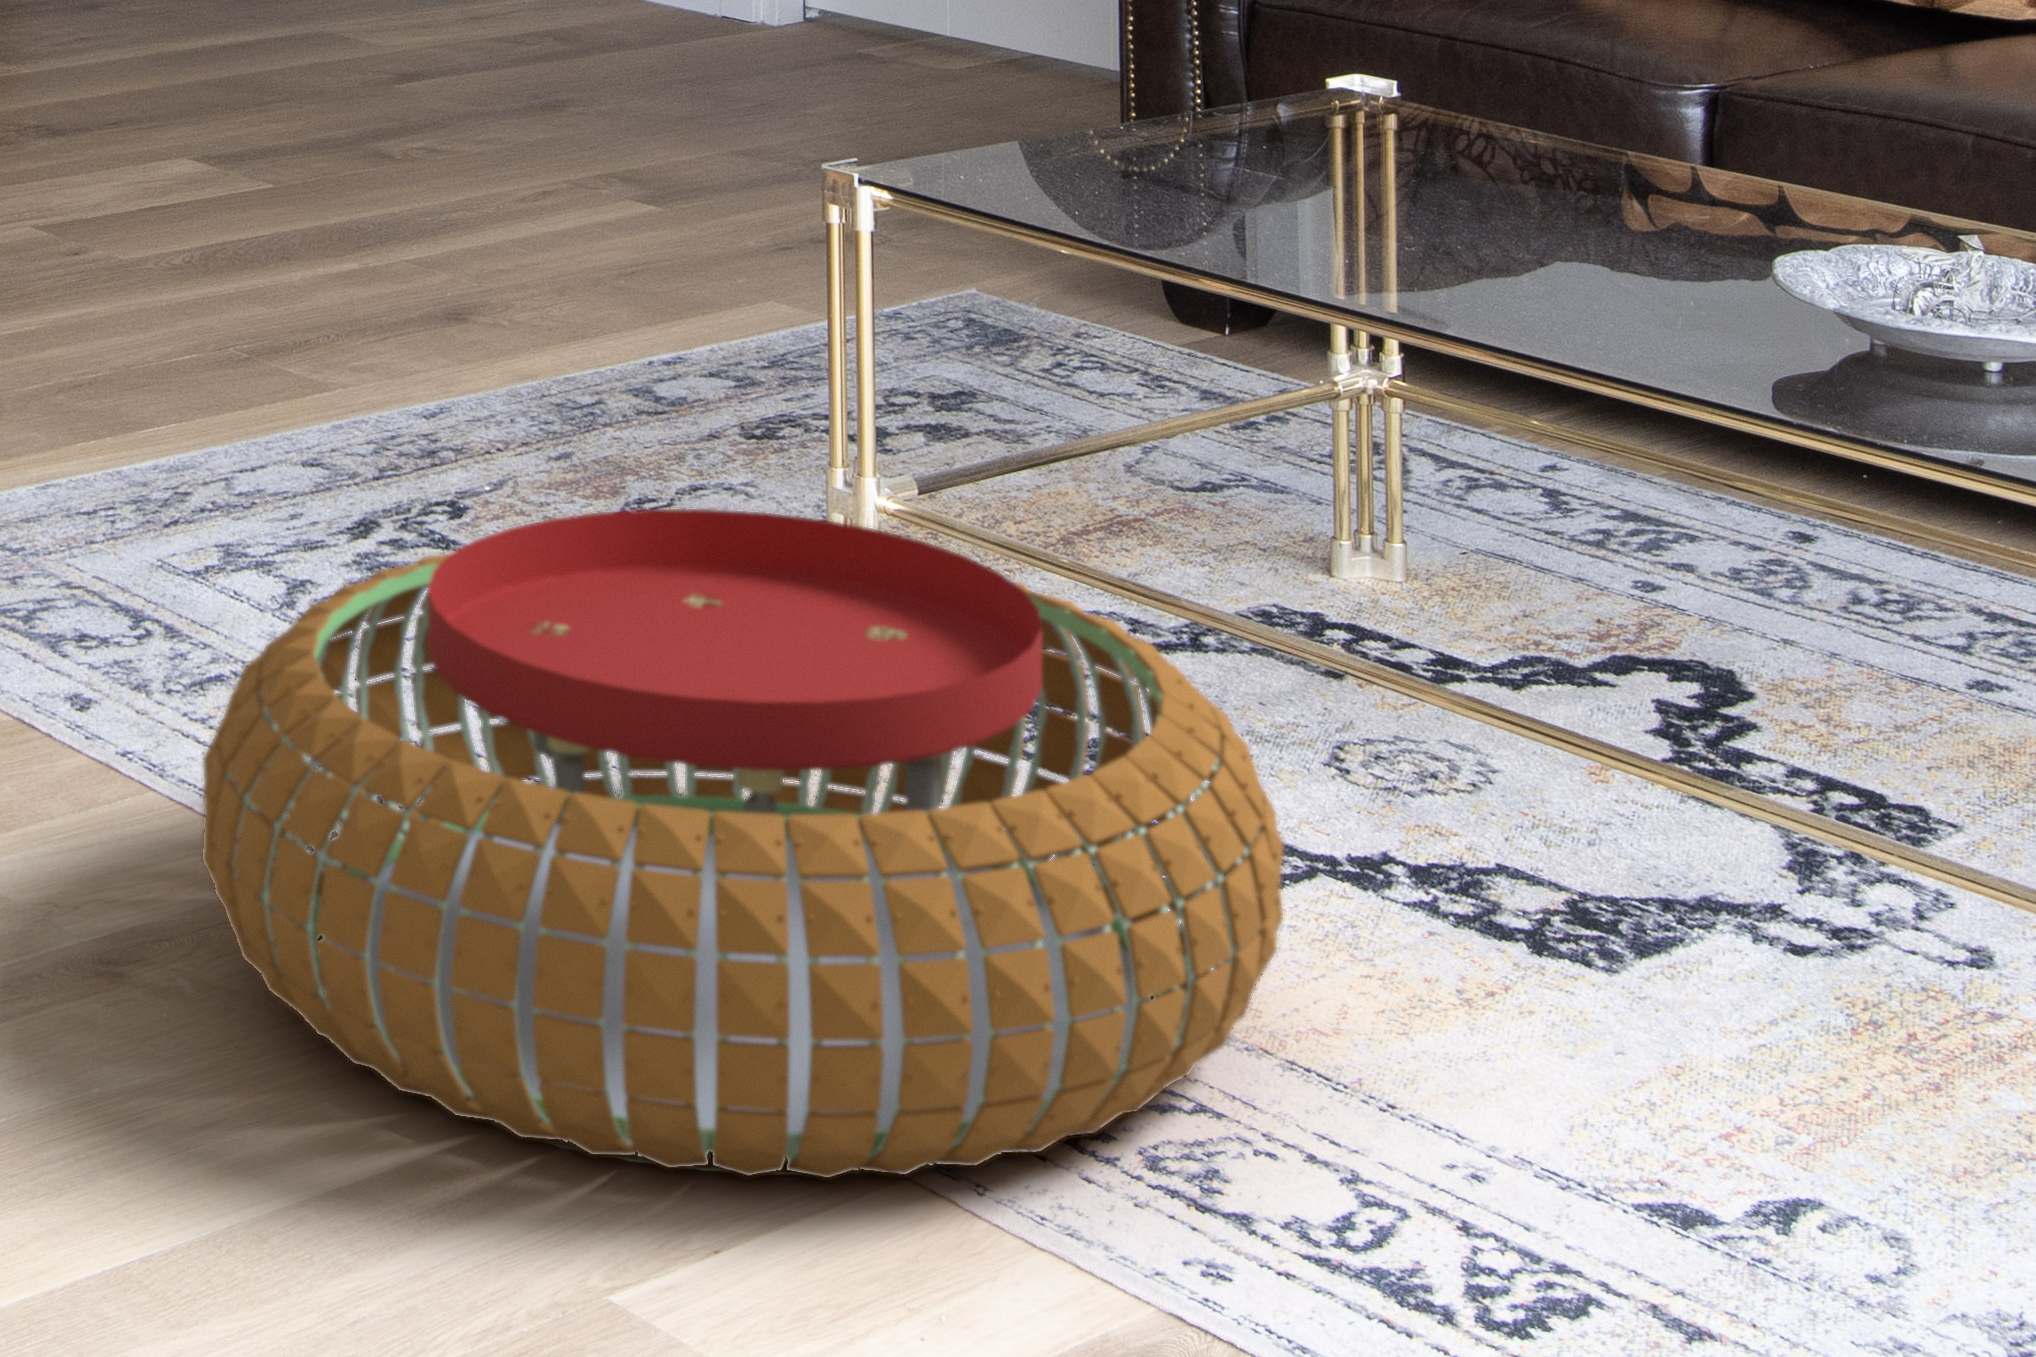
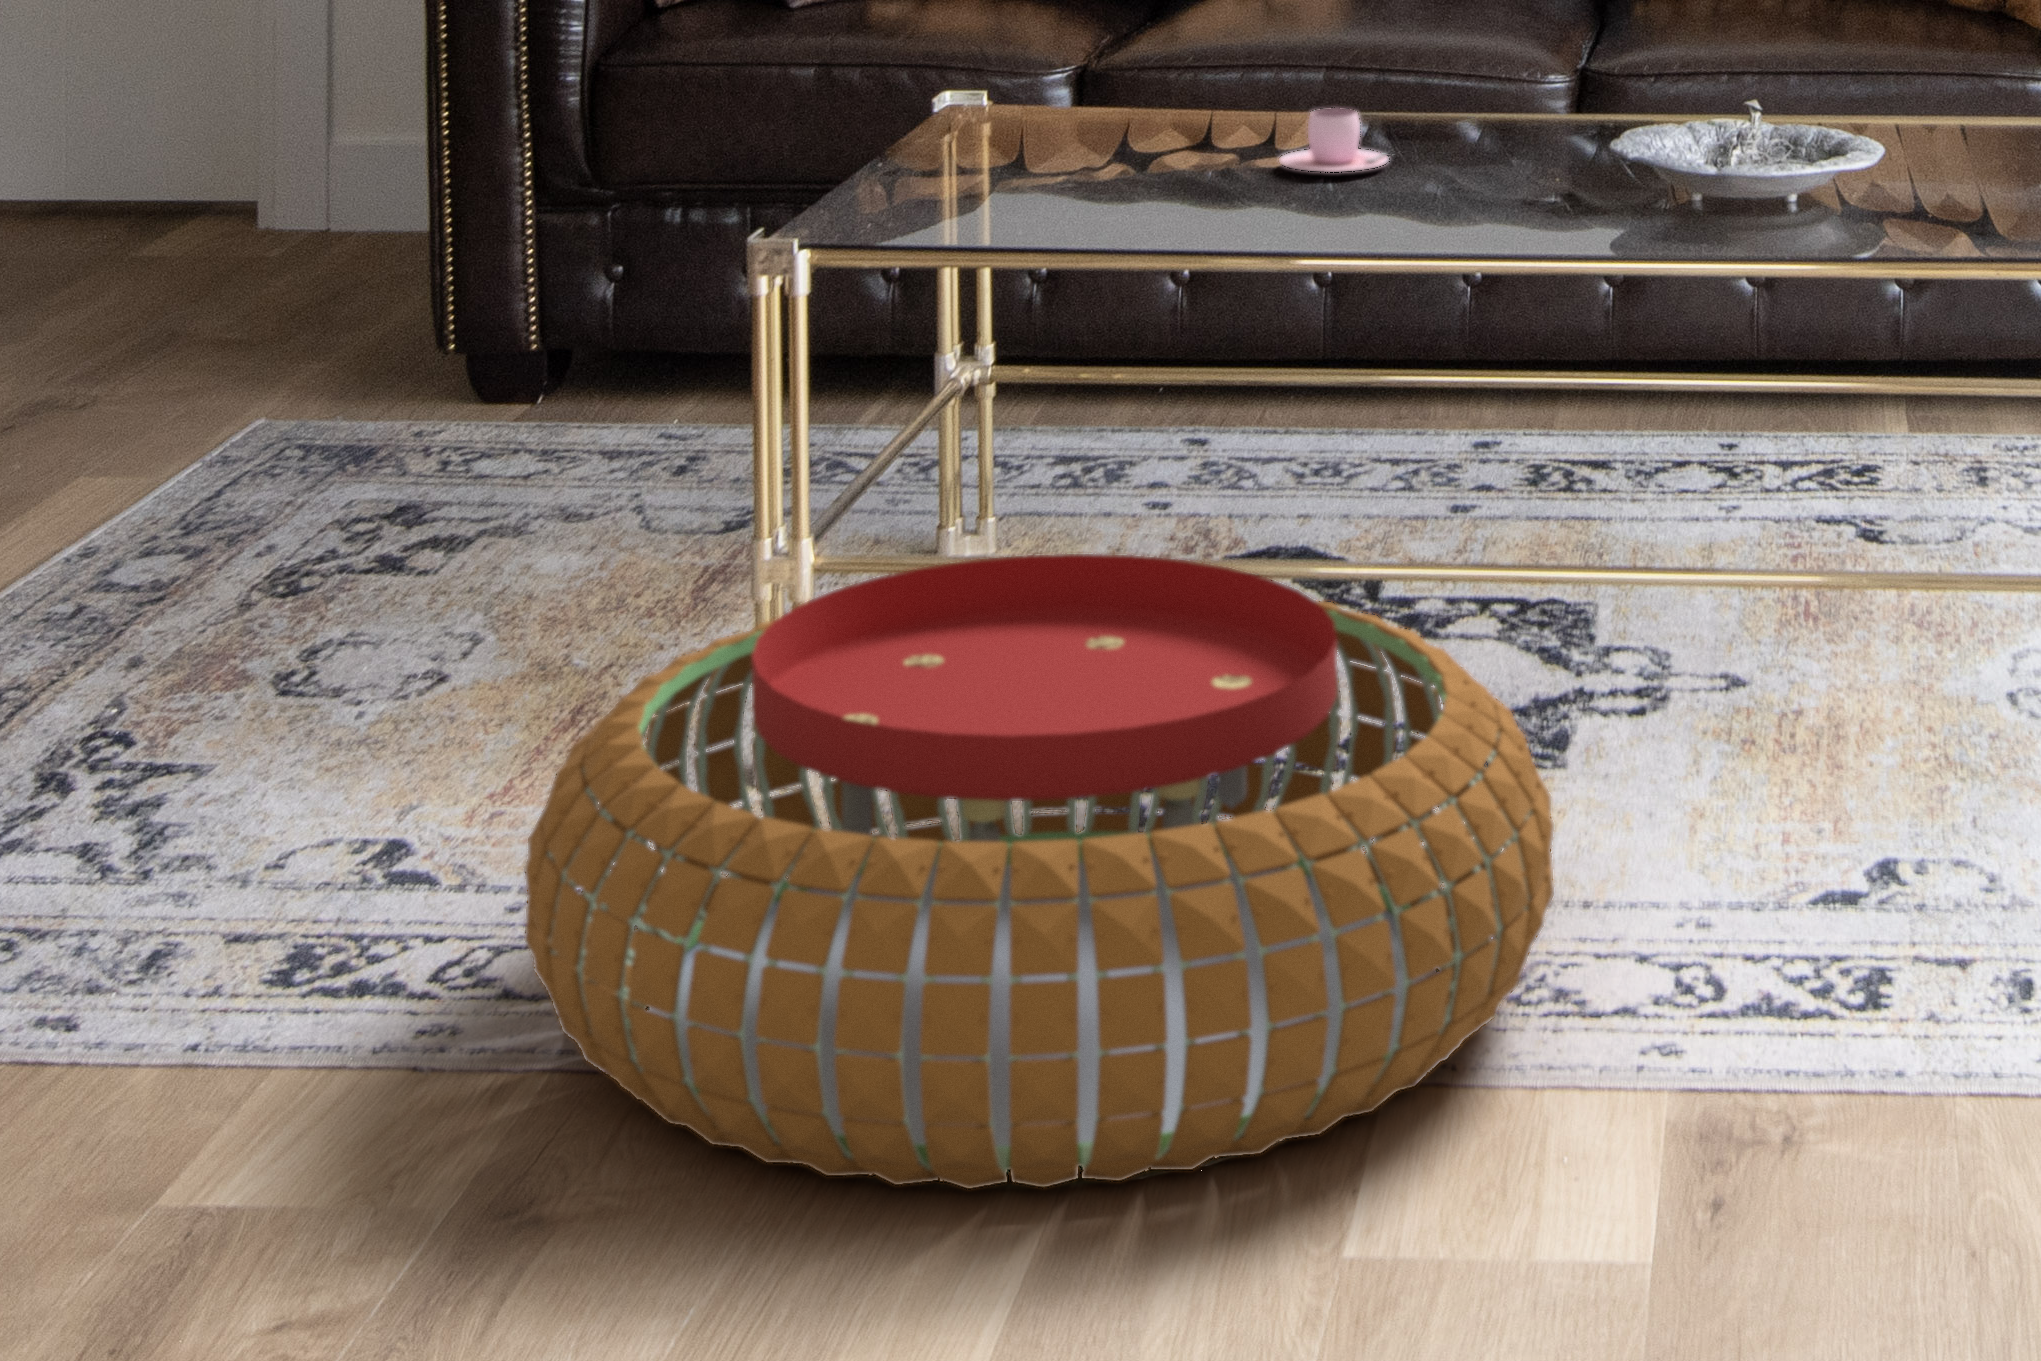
teacup: none [1576,66,1732,230] -> present [1280,108,1393,172]

